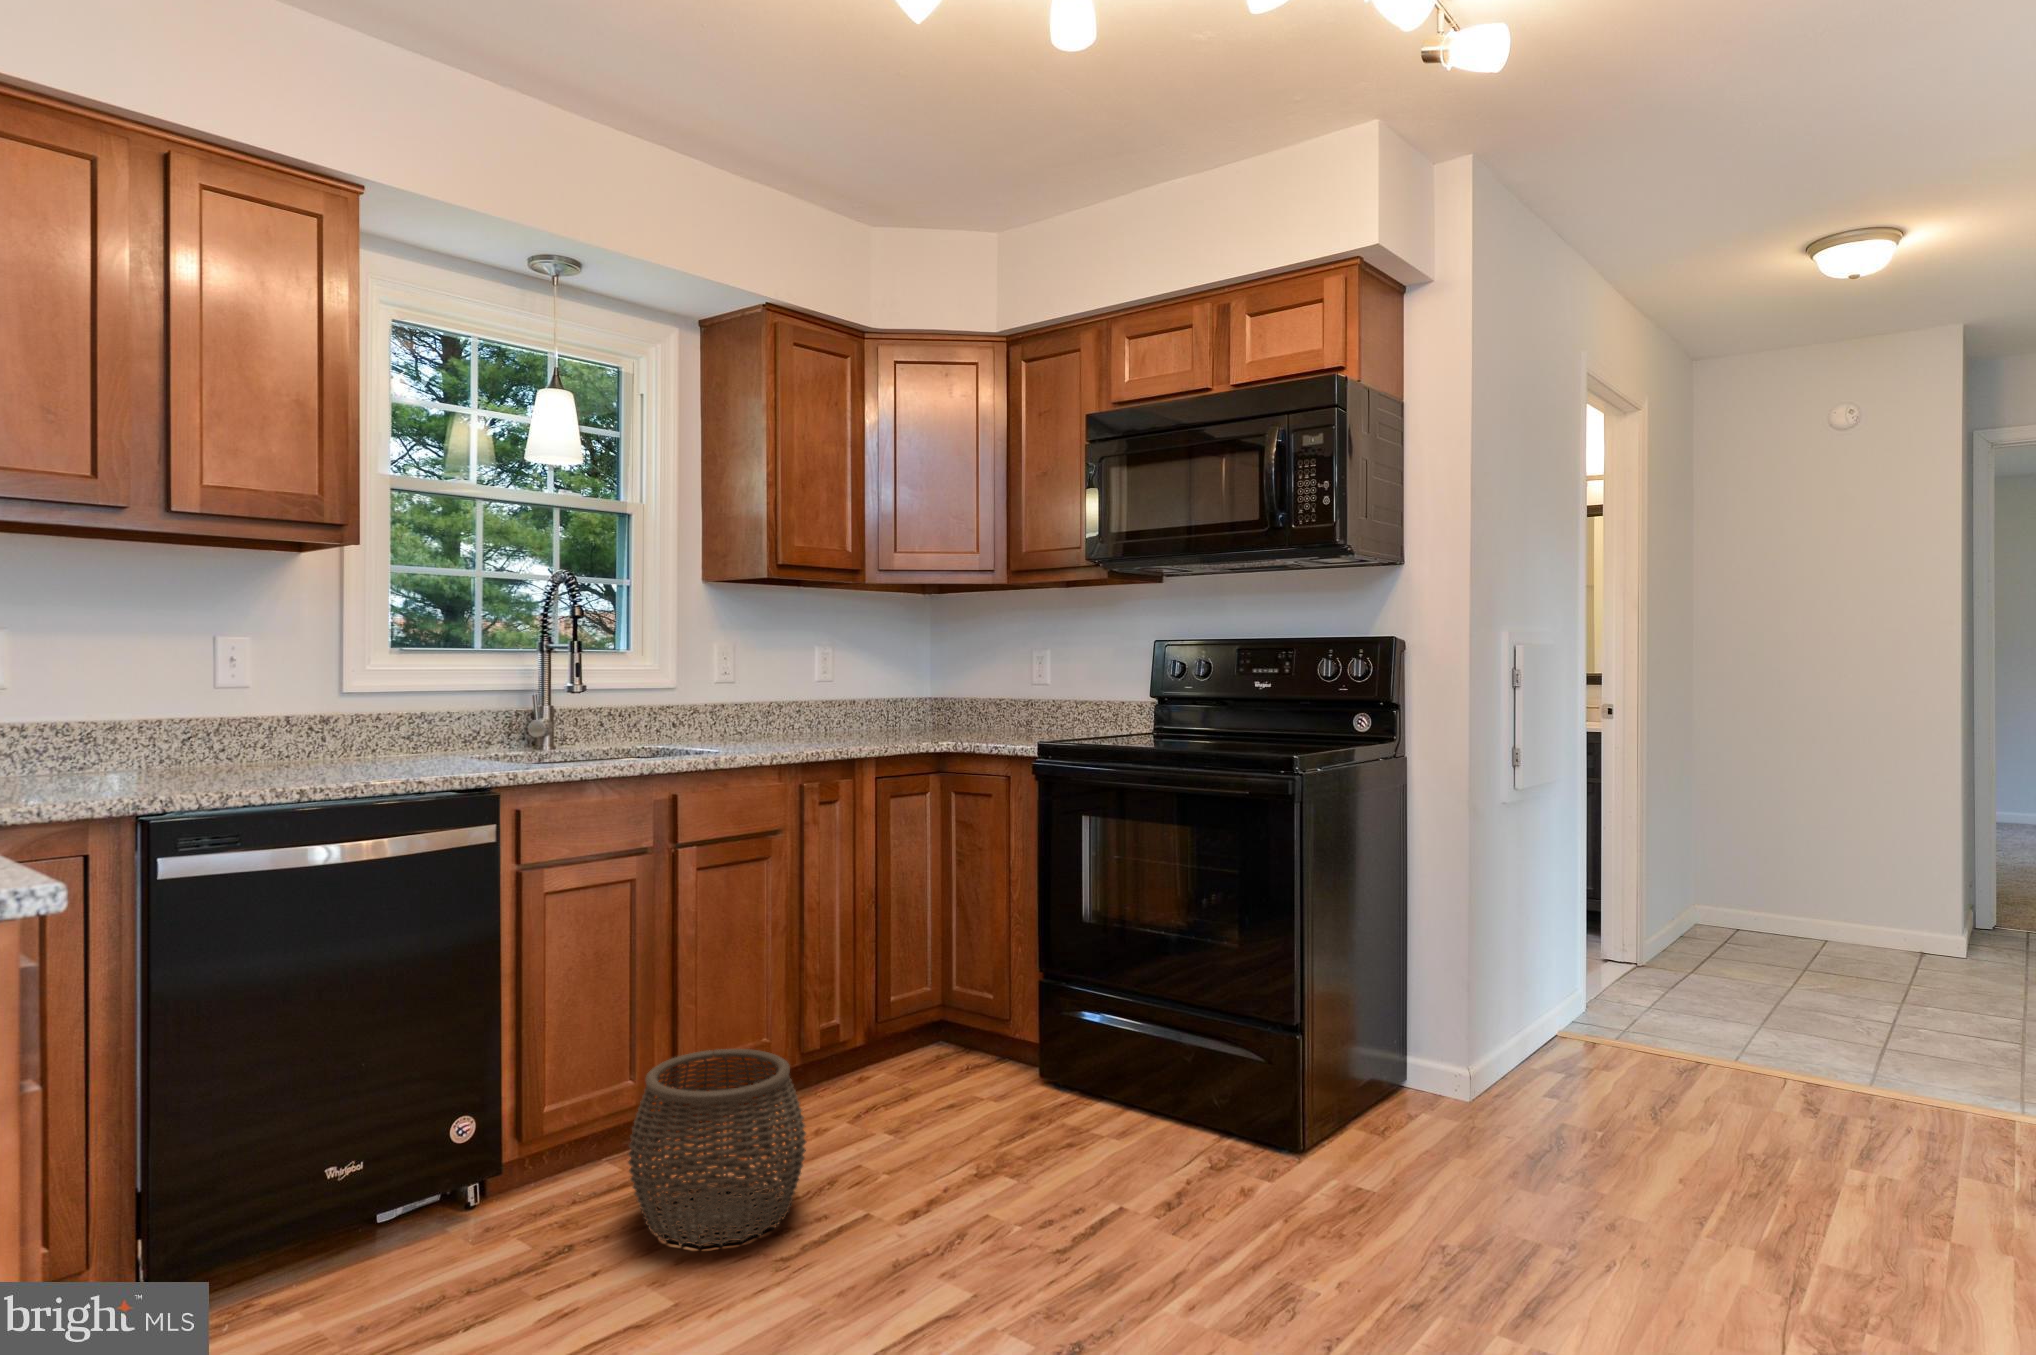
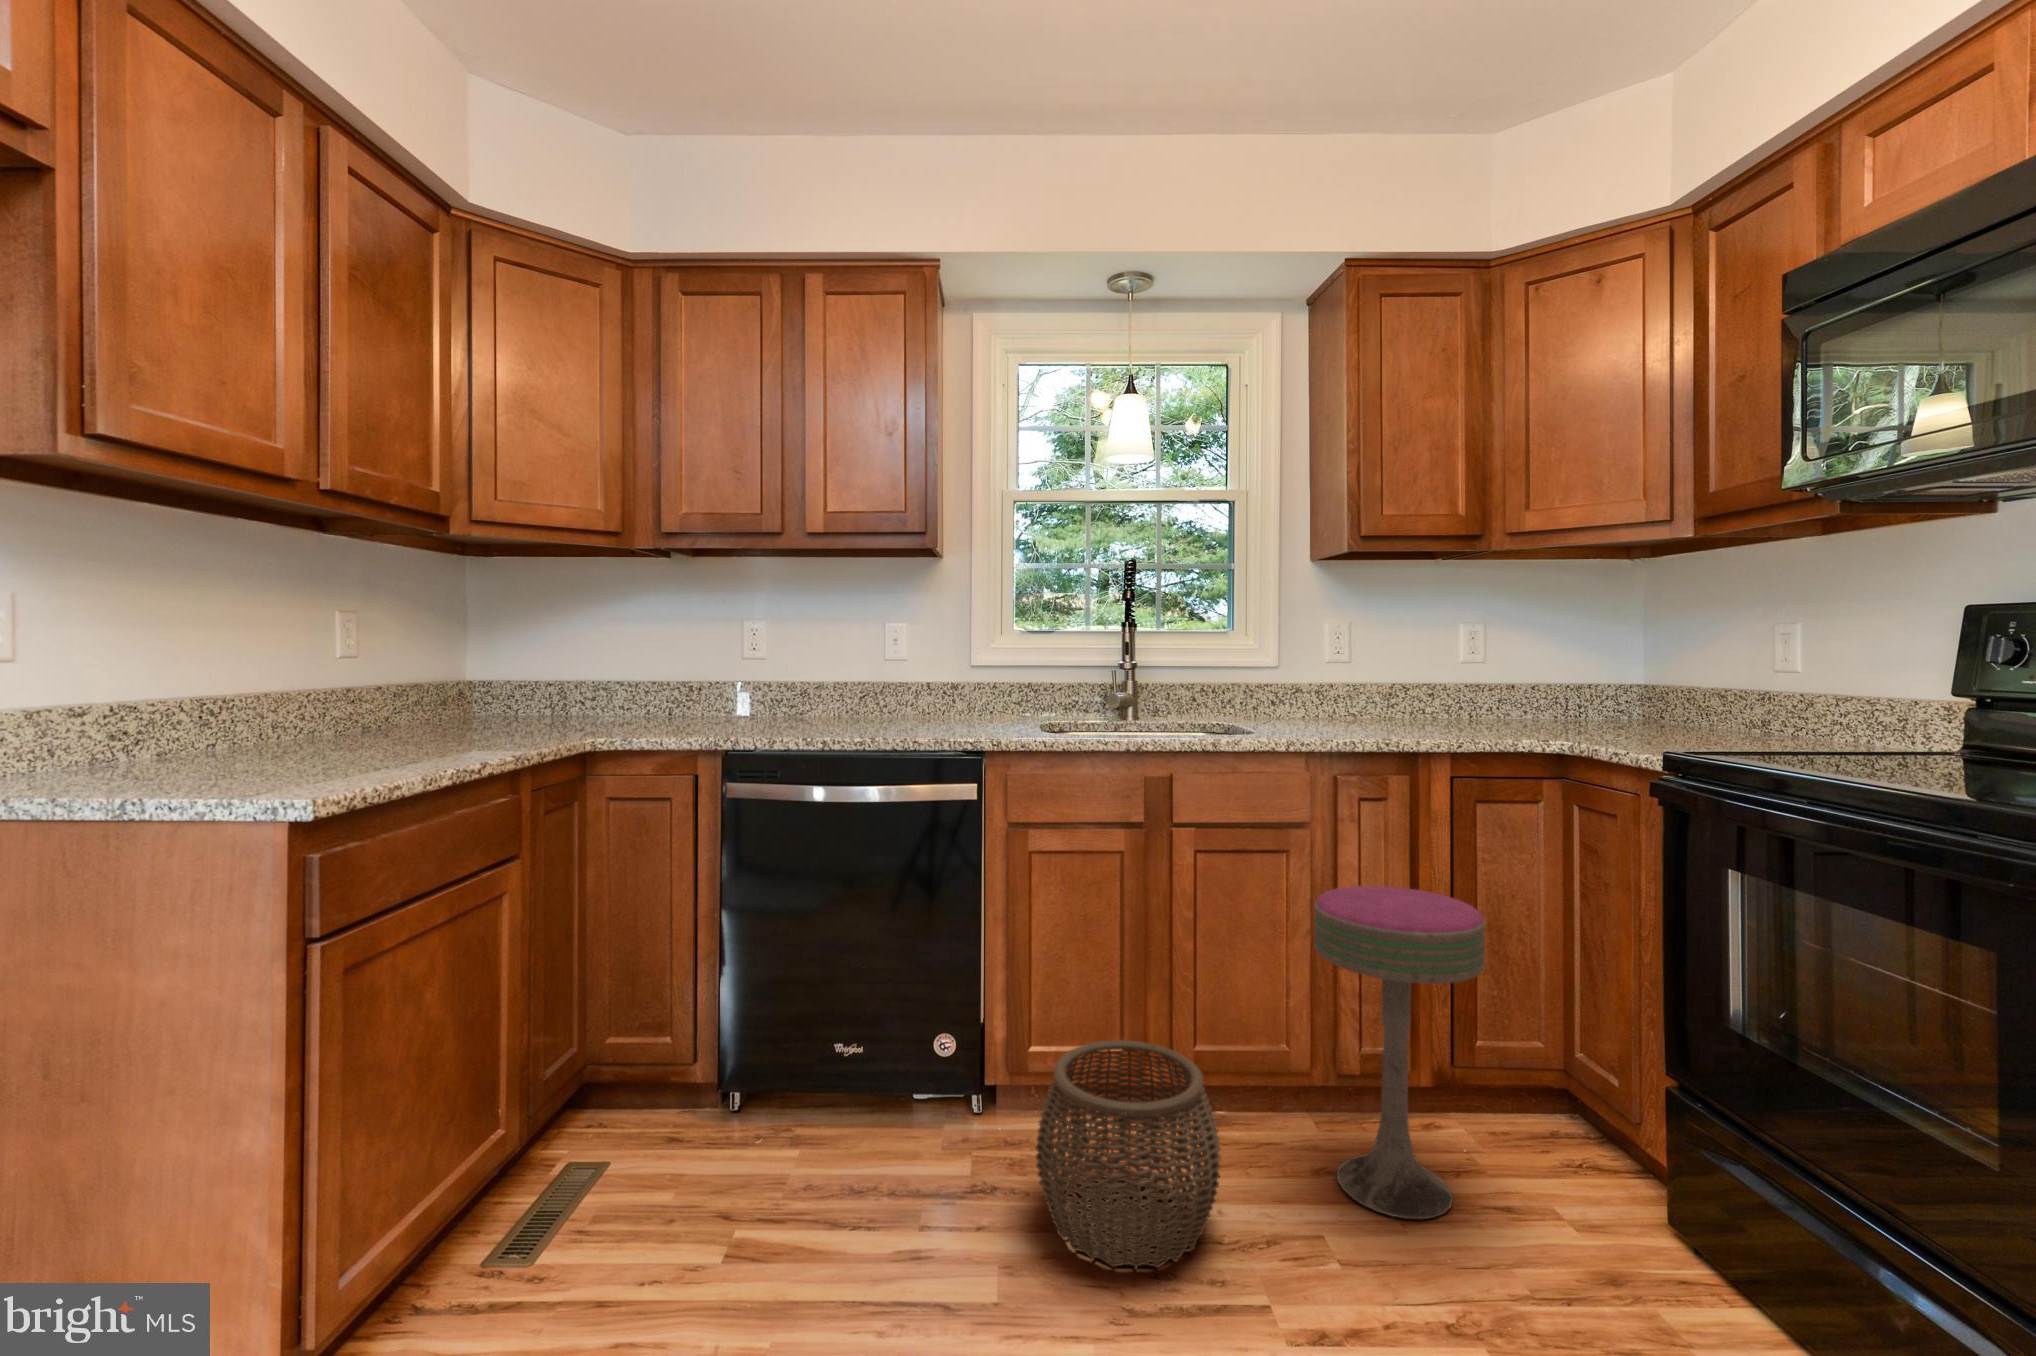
bar stool: none [812,872,944,1138] -> present [1314,886,1486,1219]

